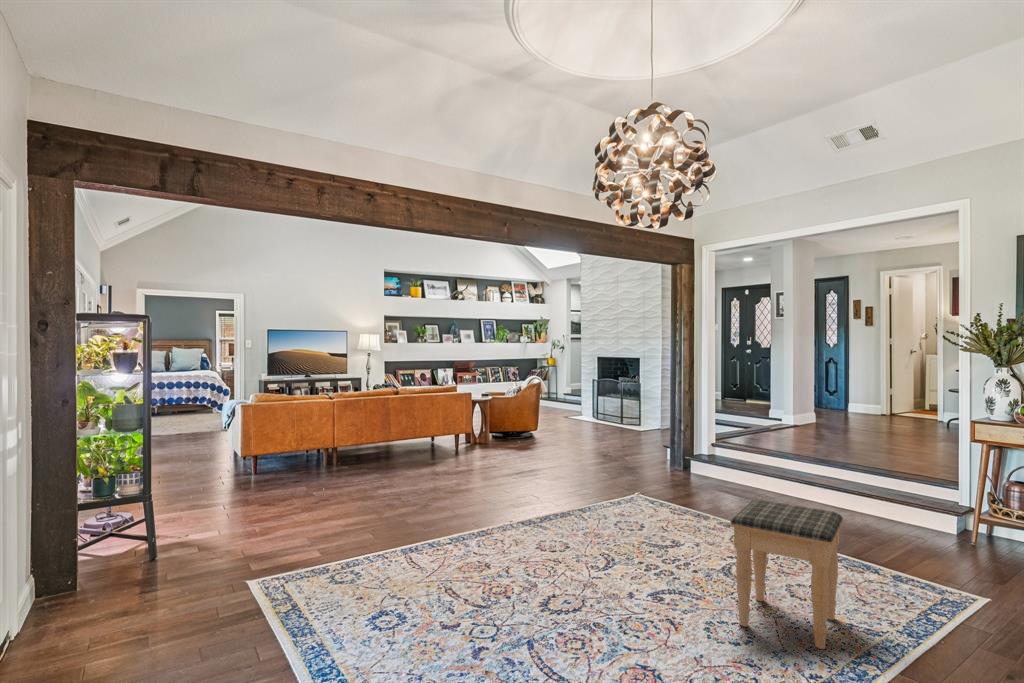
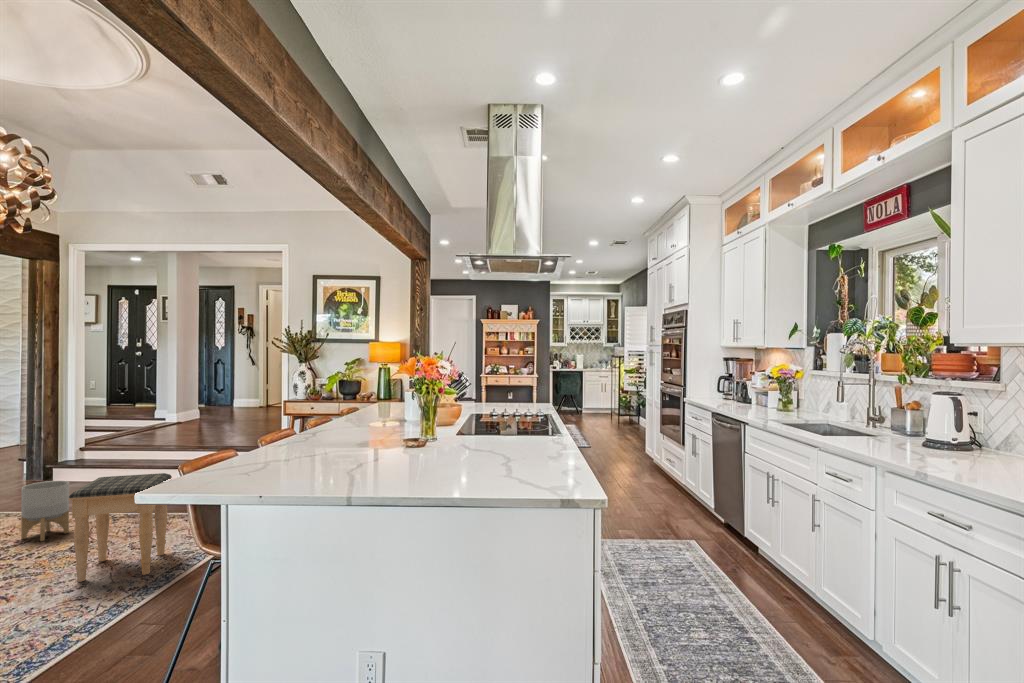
planter: none [677,483,717,547] -> present [21,481,69,541]

